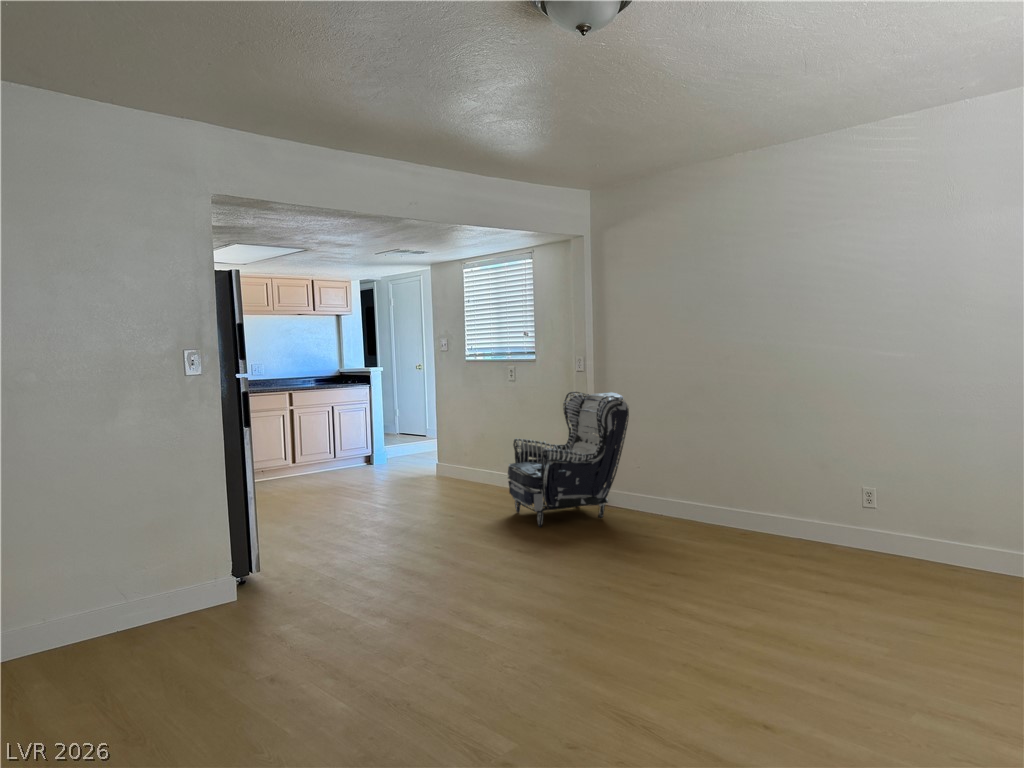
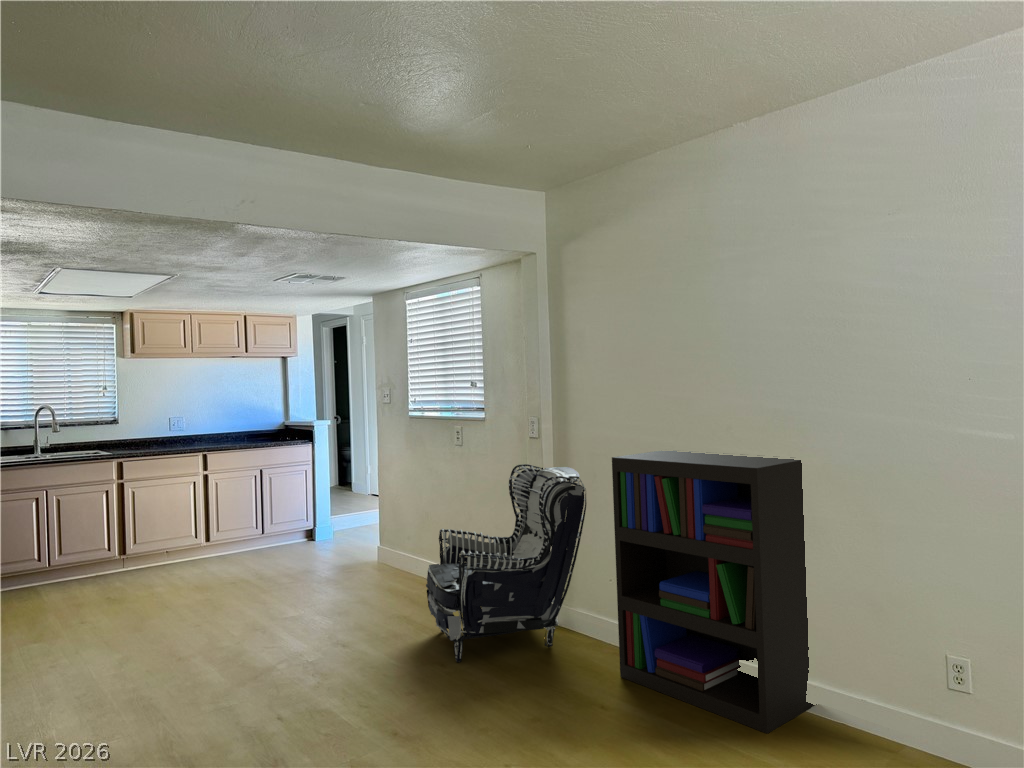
bookshelf: none [655,377,794,553] -> present [612,451,817,733]

